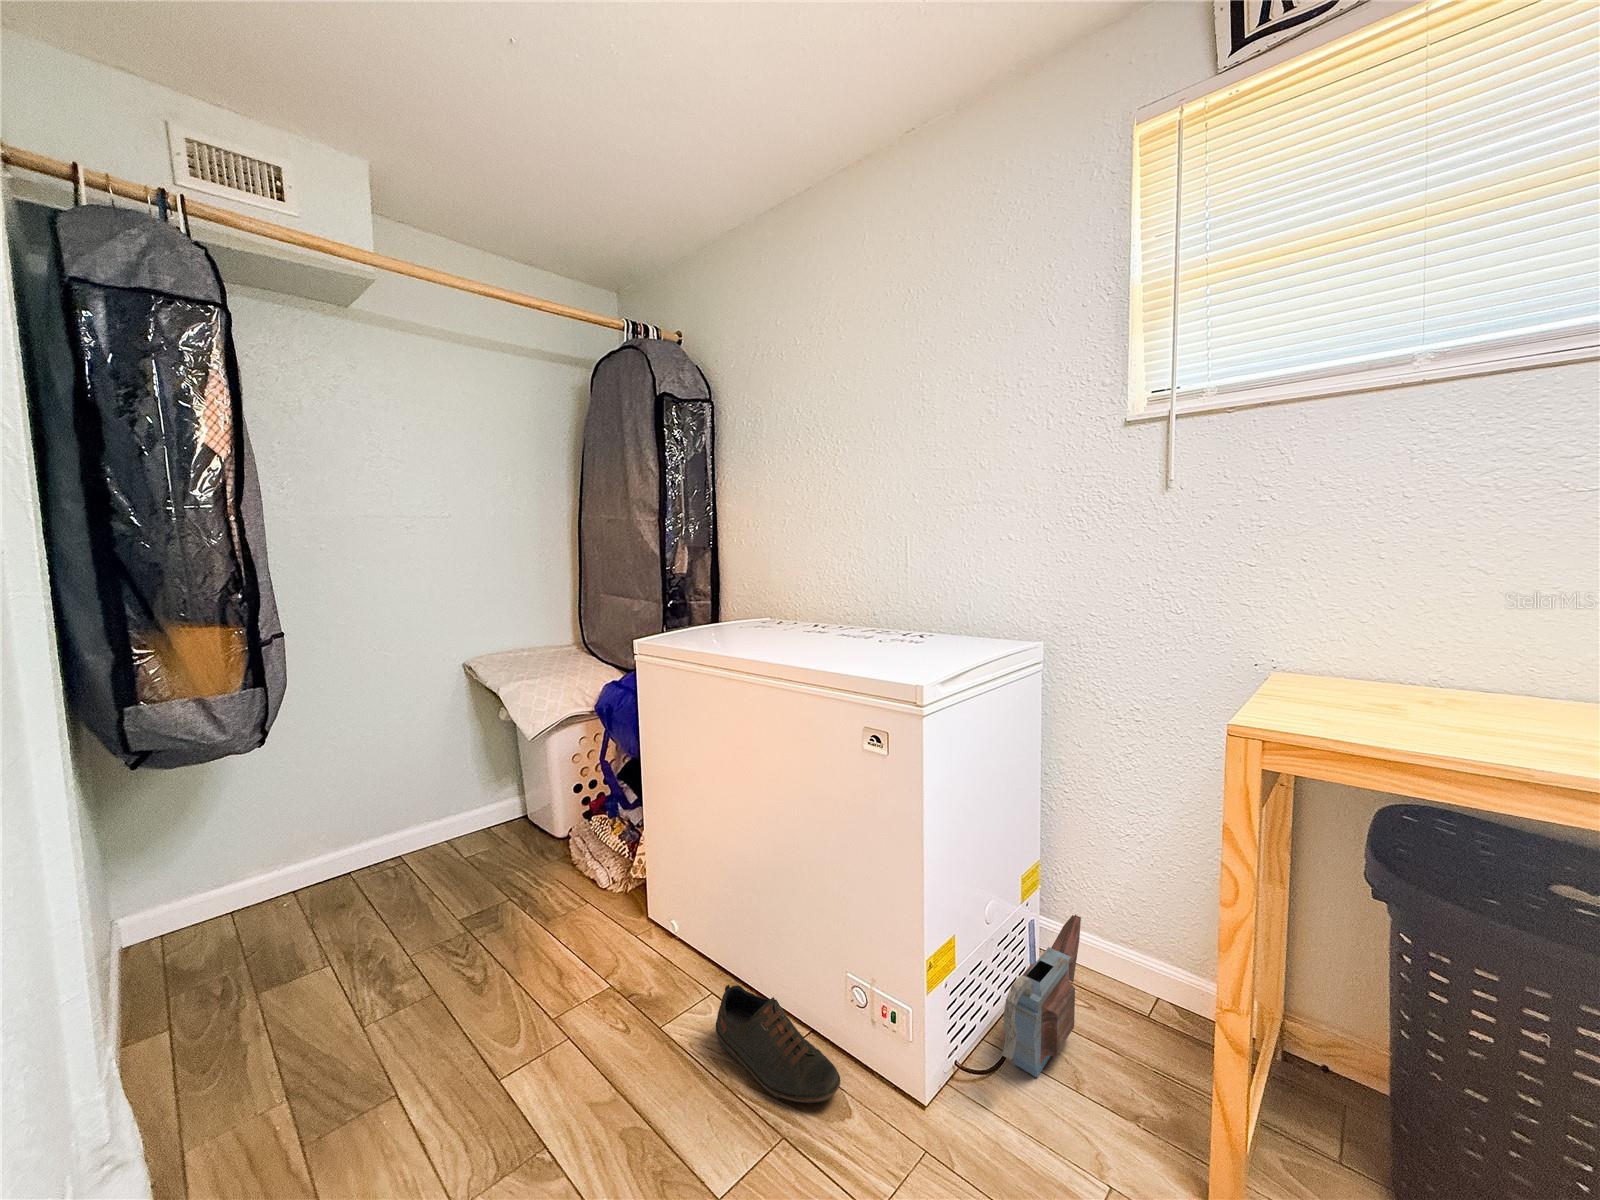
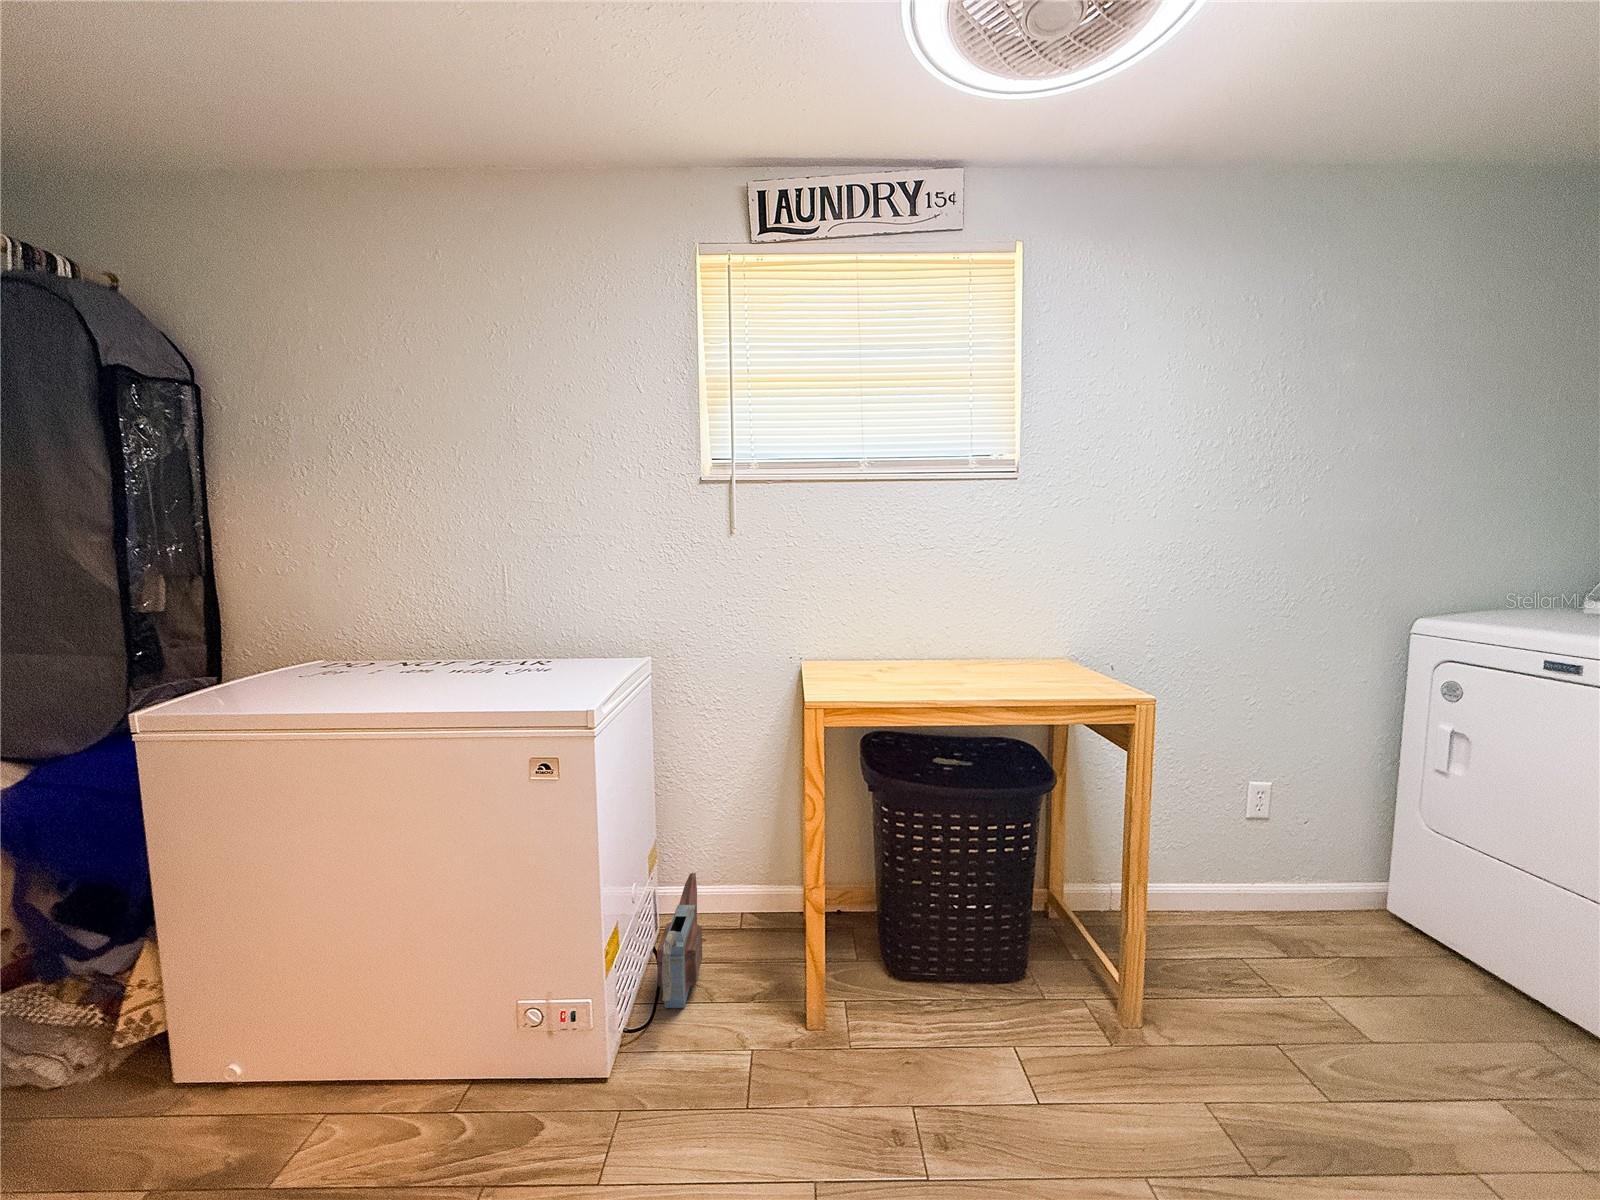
shoe: present [716,985,840,1103] -> none [355,1068,526,1162]

